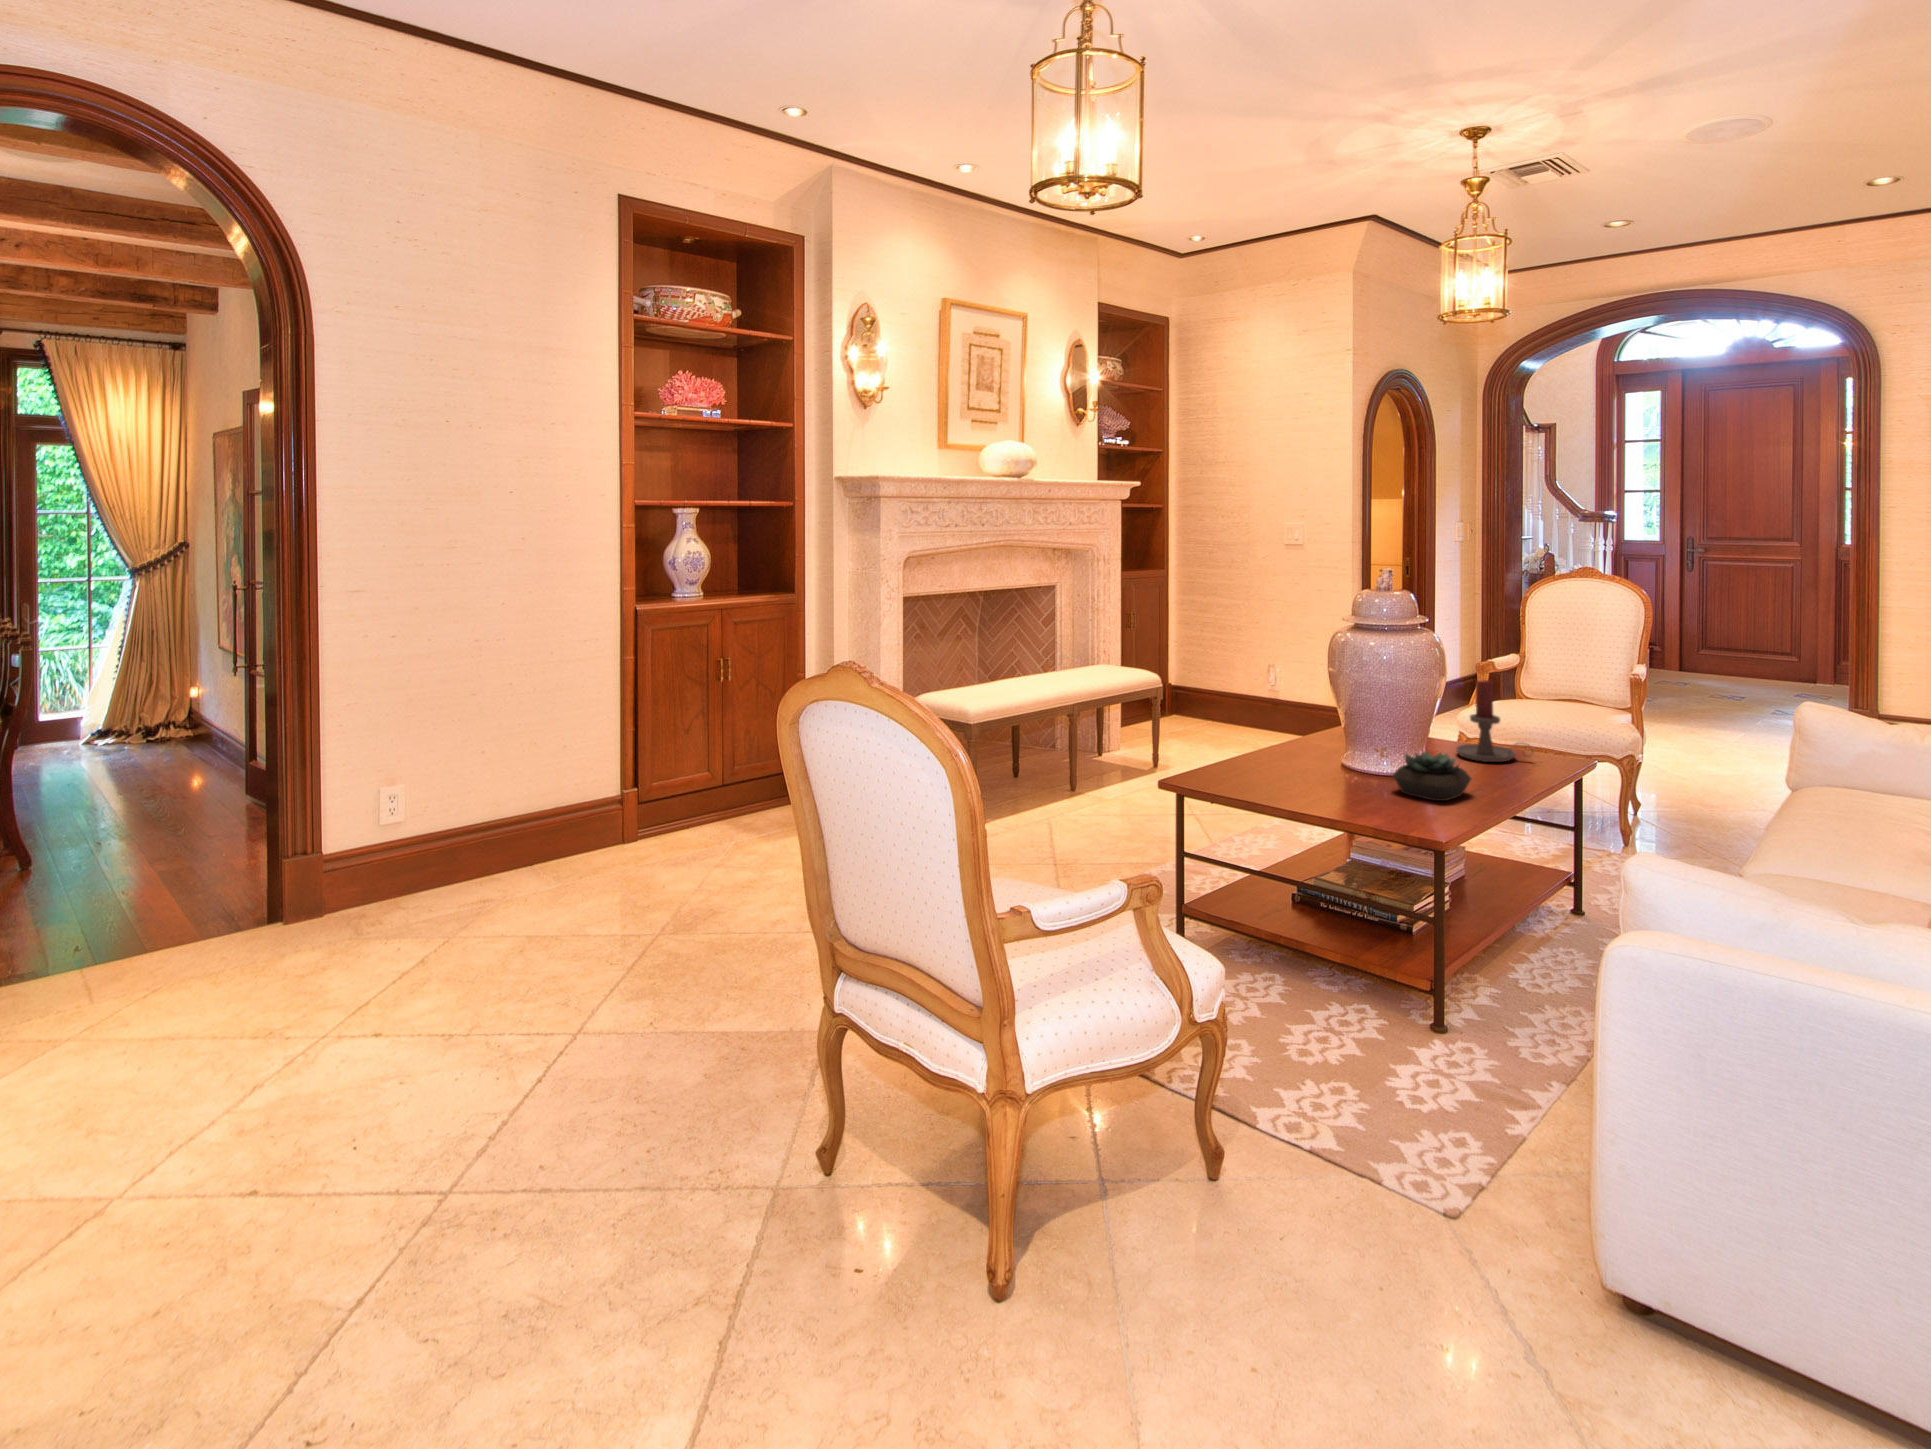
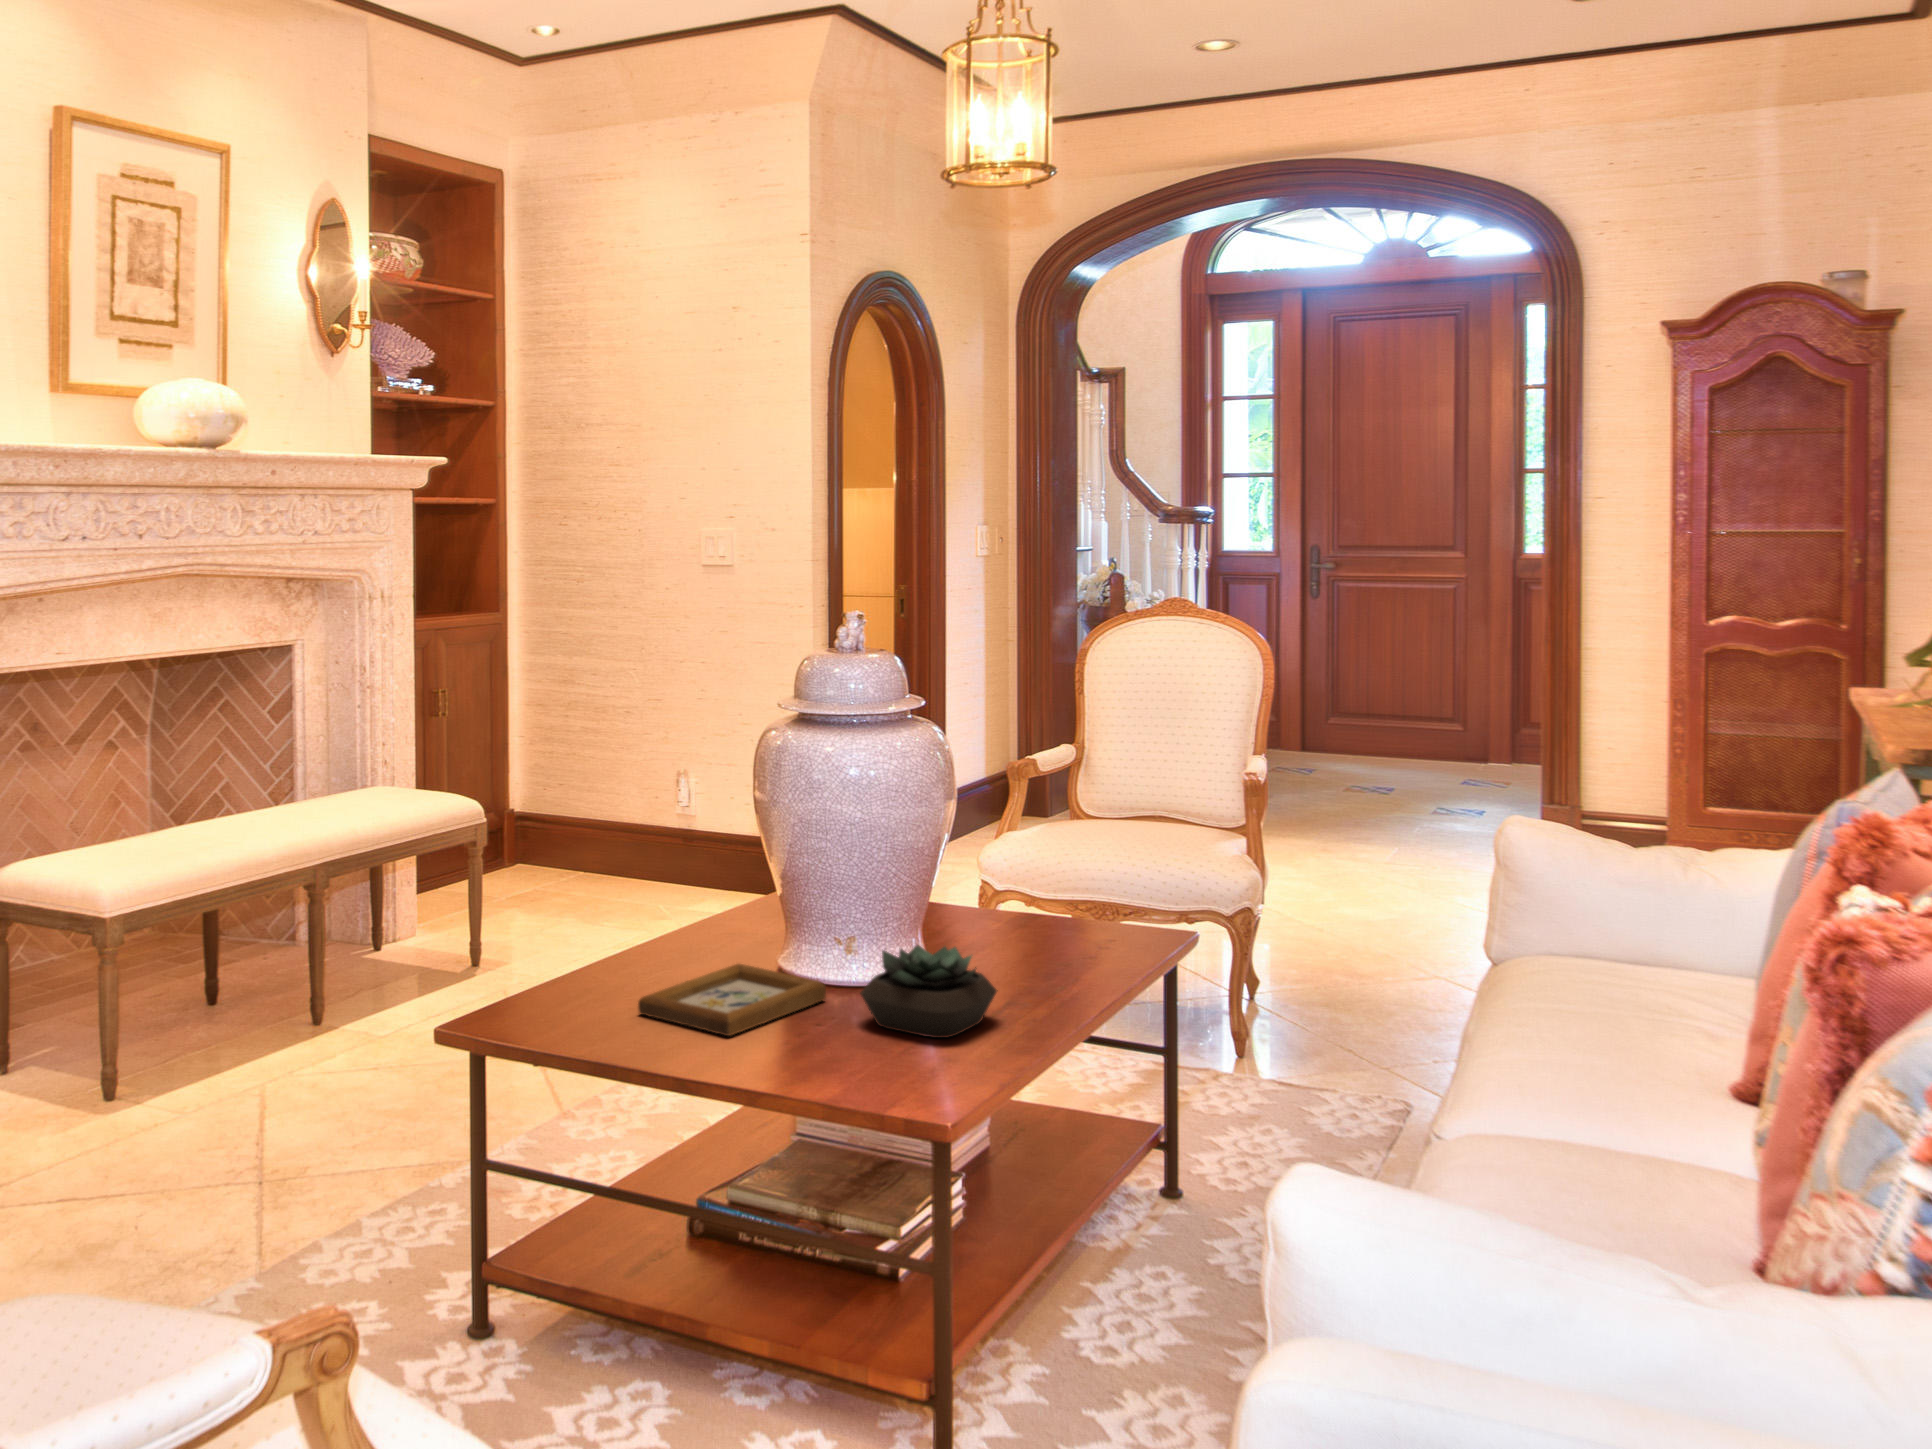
candle holder: present [1456,680,1532,762] -> none [971,803,1099,949]
picture frame: none [1268,758,1372,793] -> present [638,964,826,1036]

